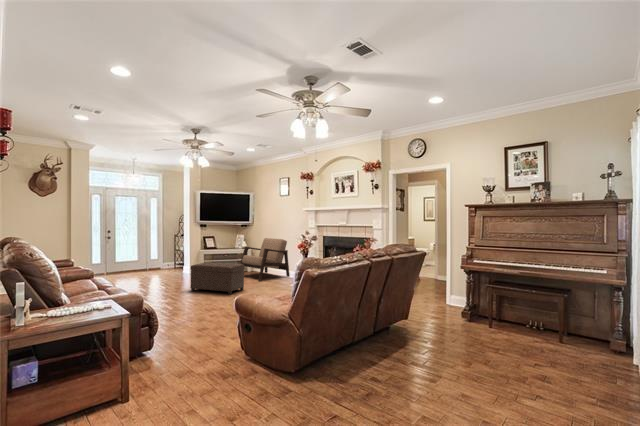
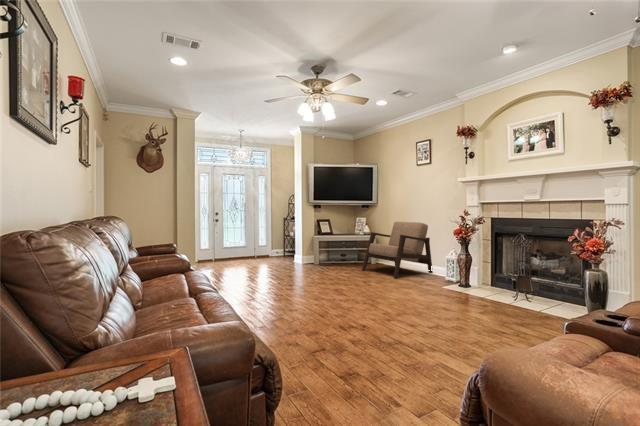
ottoman: present [190,263,244,295] -> none [311,252,381,297]

